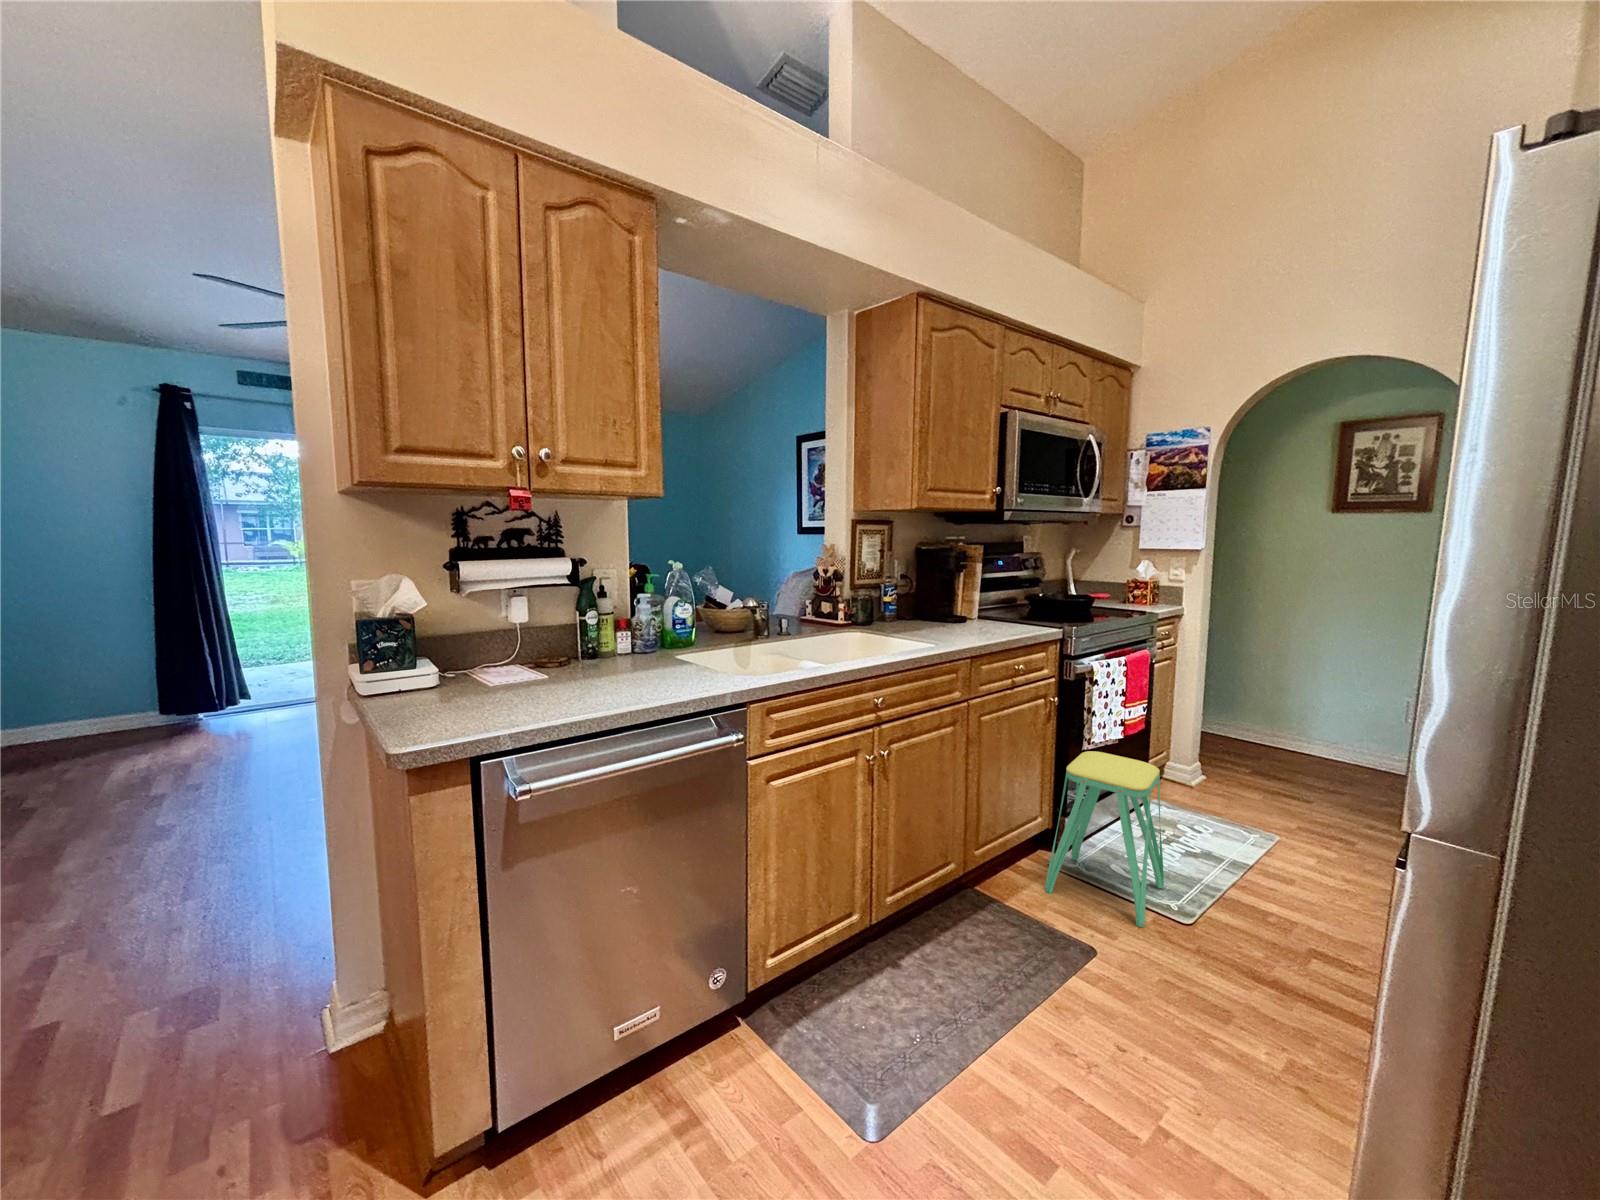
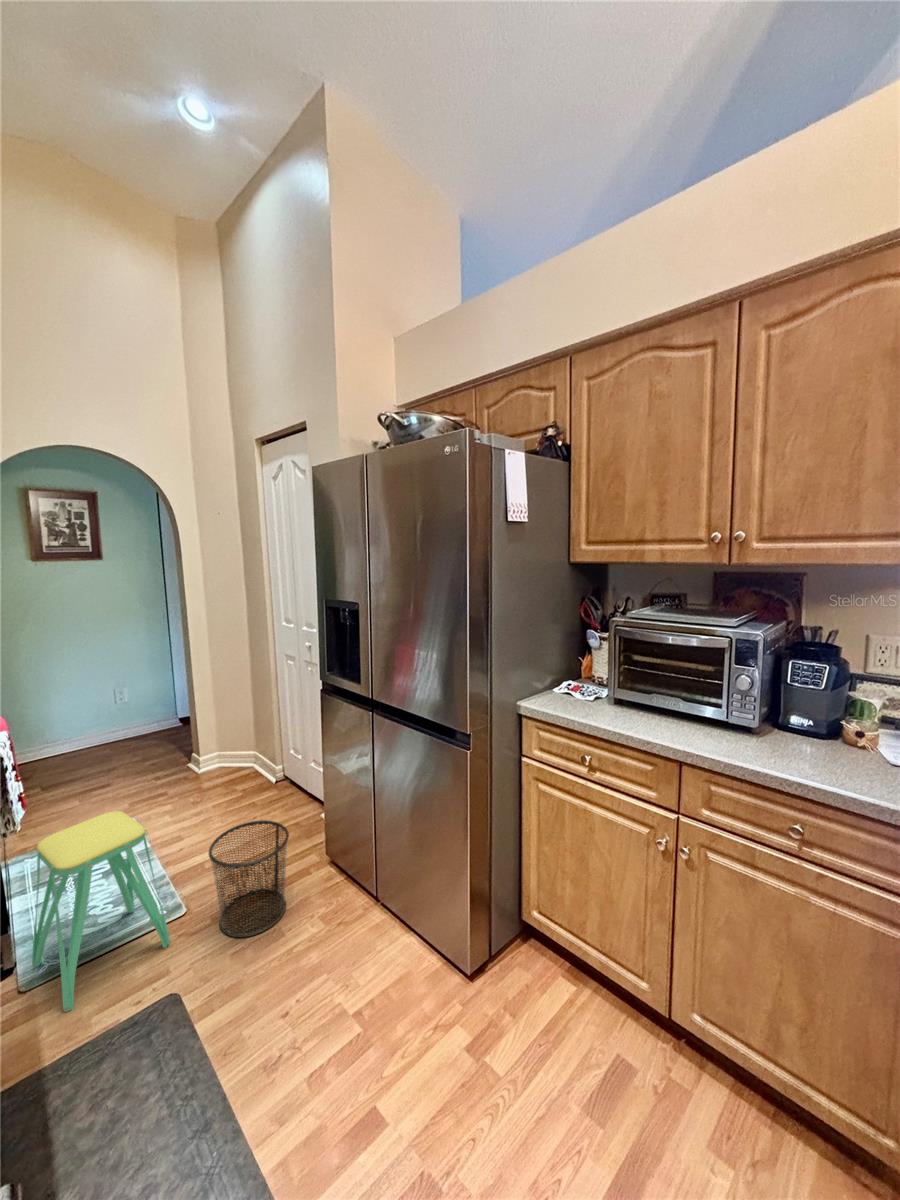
waste bin: none [1183,857,1310,1017] -> present [209,820,289,937]

